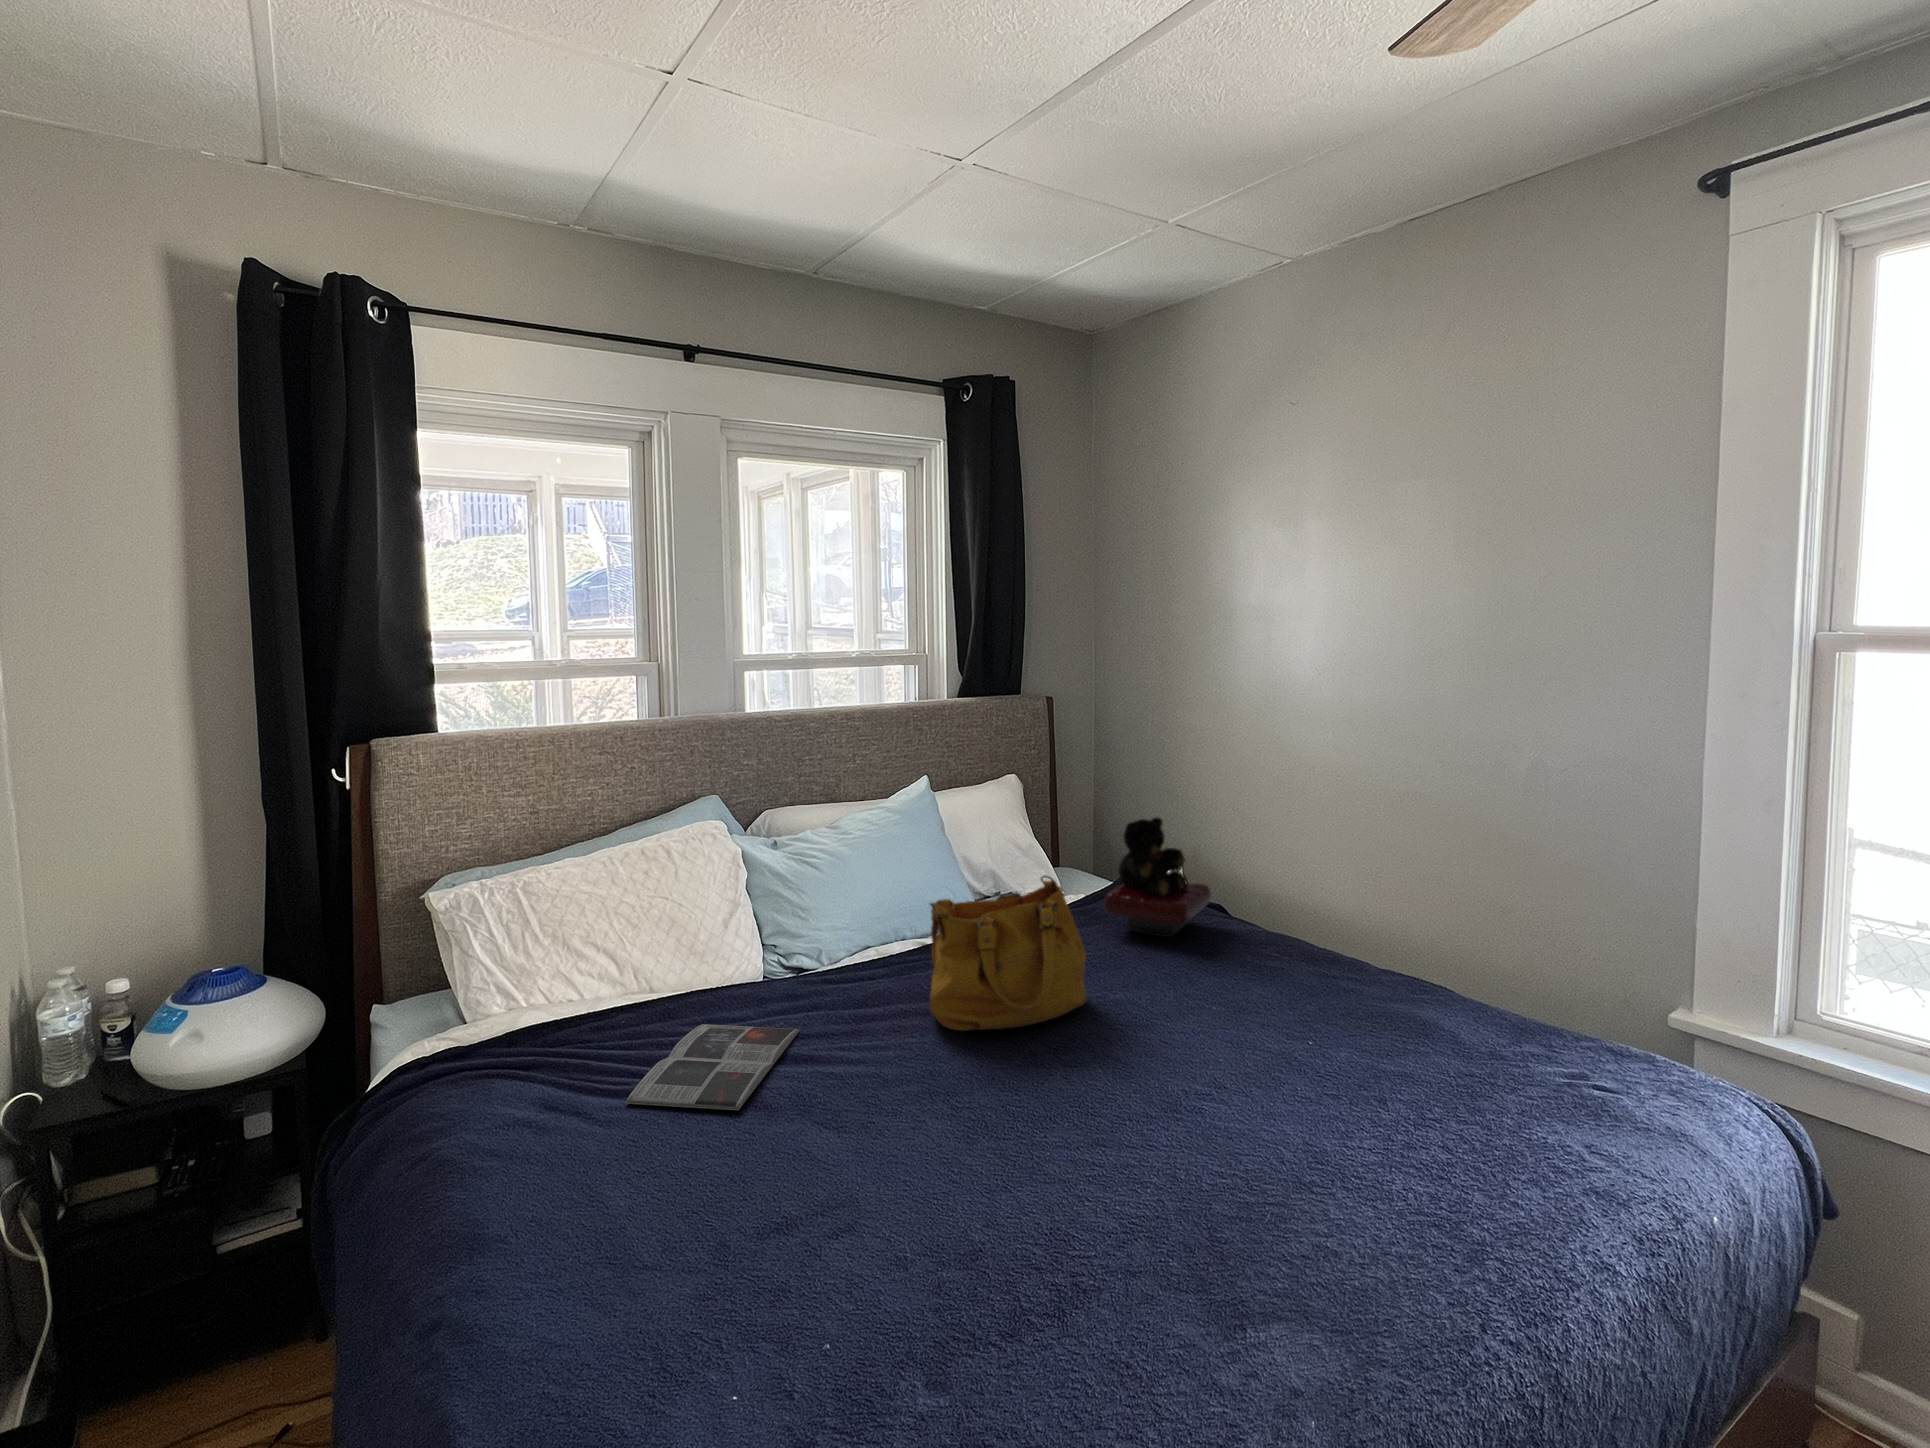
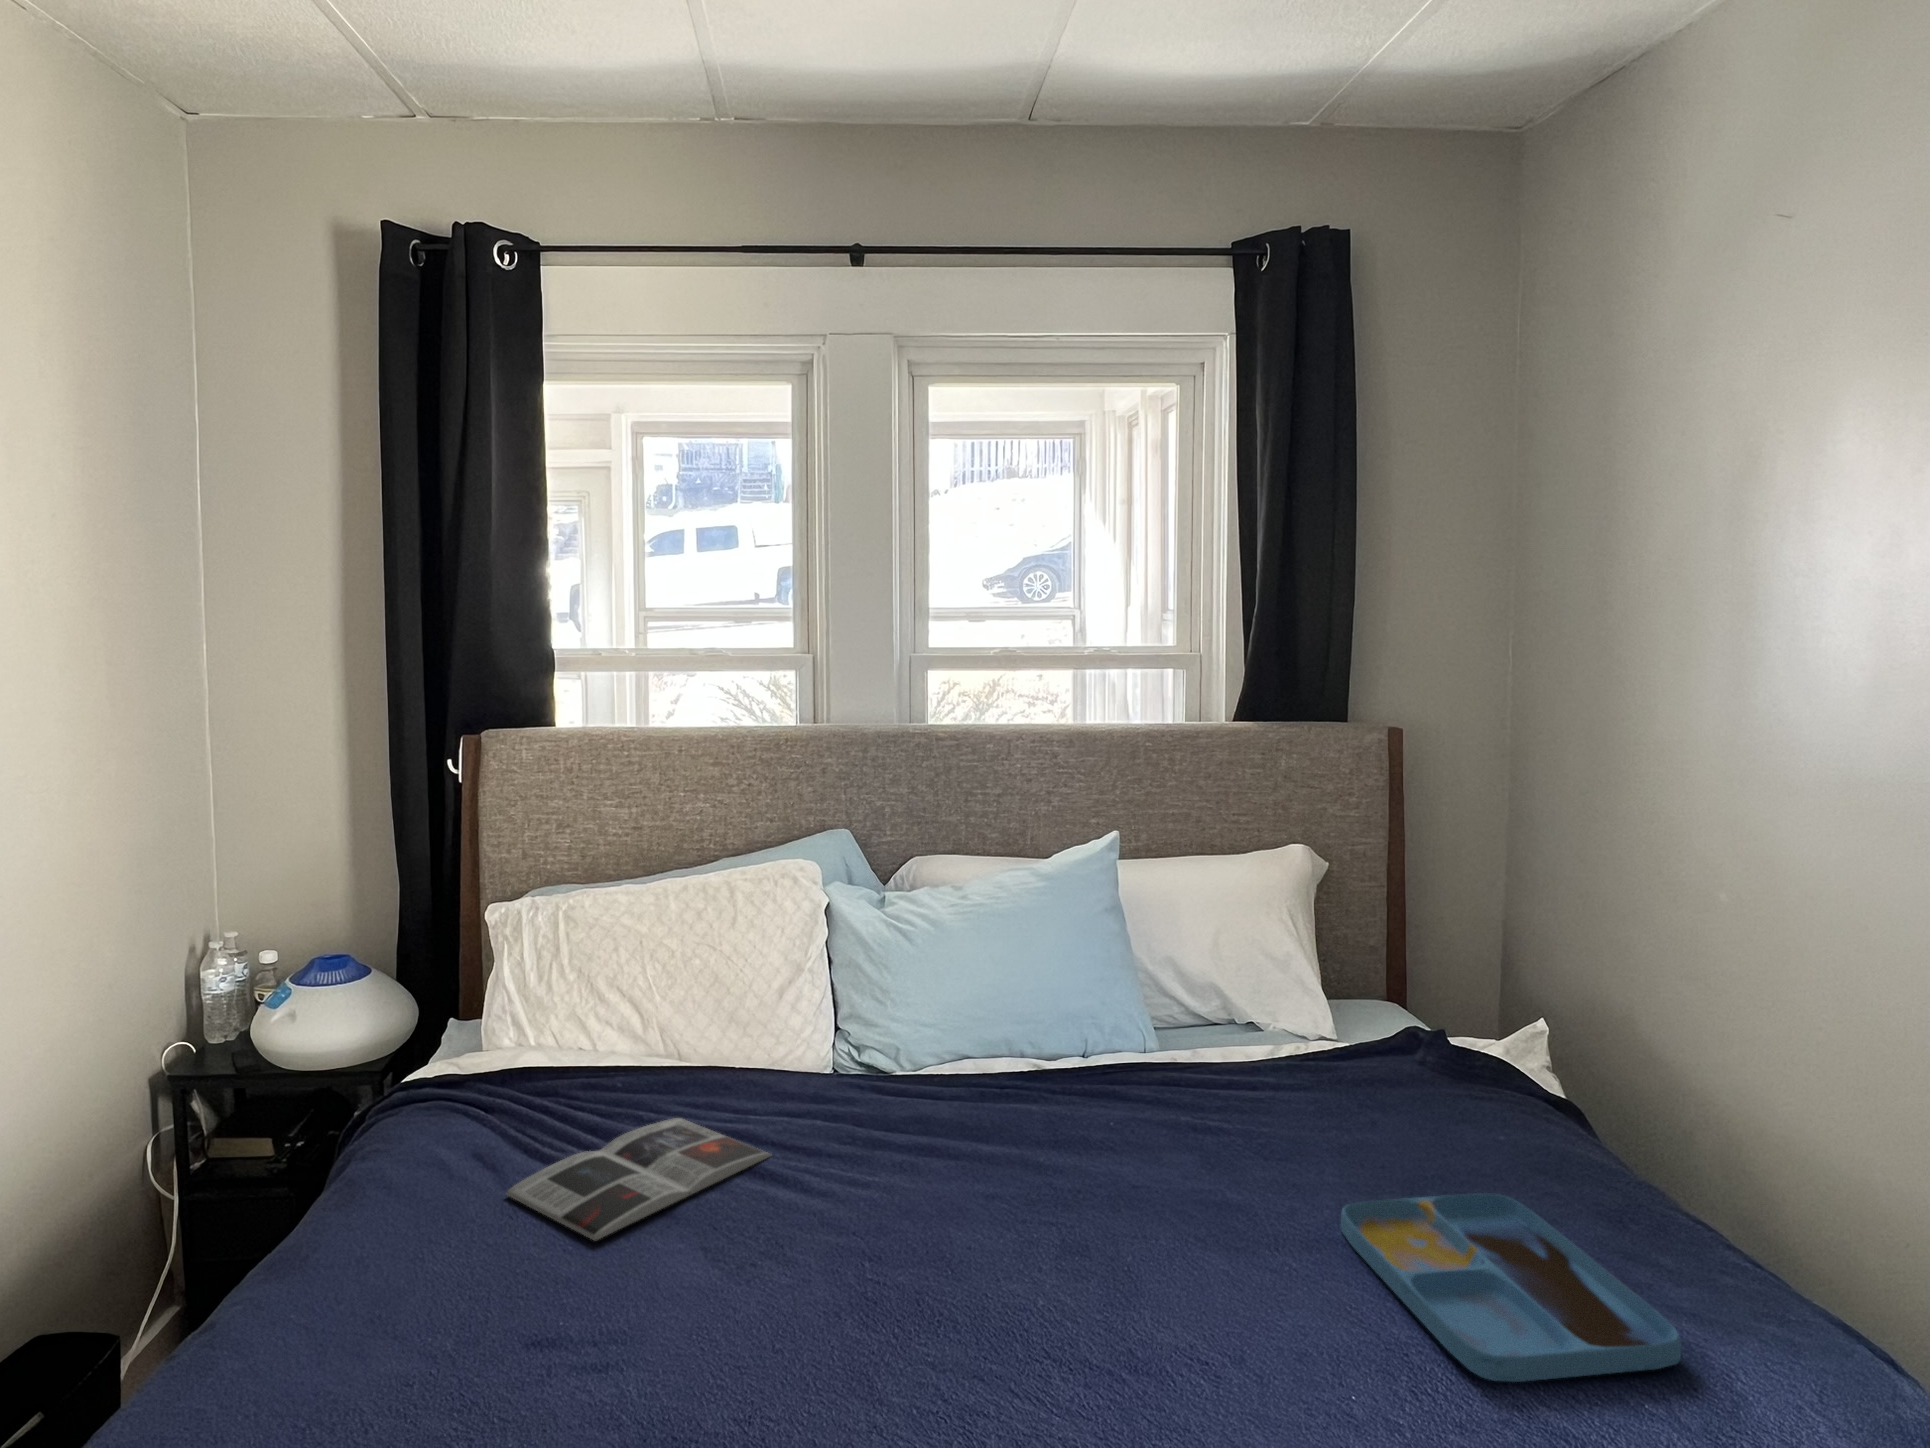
teddy bear: present [1104,817,1211,937] -> none [1328,939,1538,1147]
handbag: present [930,875,1086,1031] -> none [923,1005,1184,1232]
tray: none [1163,951,1353,1033] -> present [1341,1193,1681,1382]

